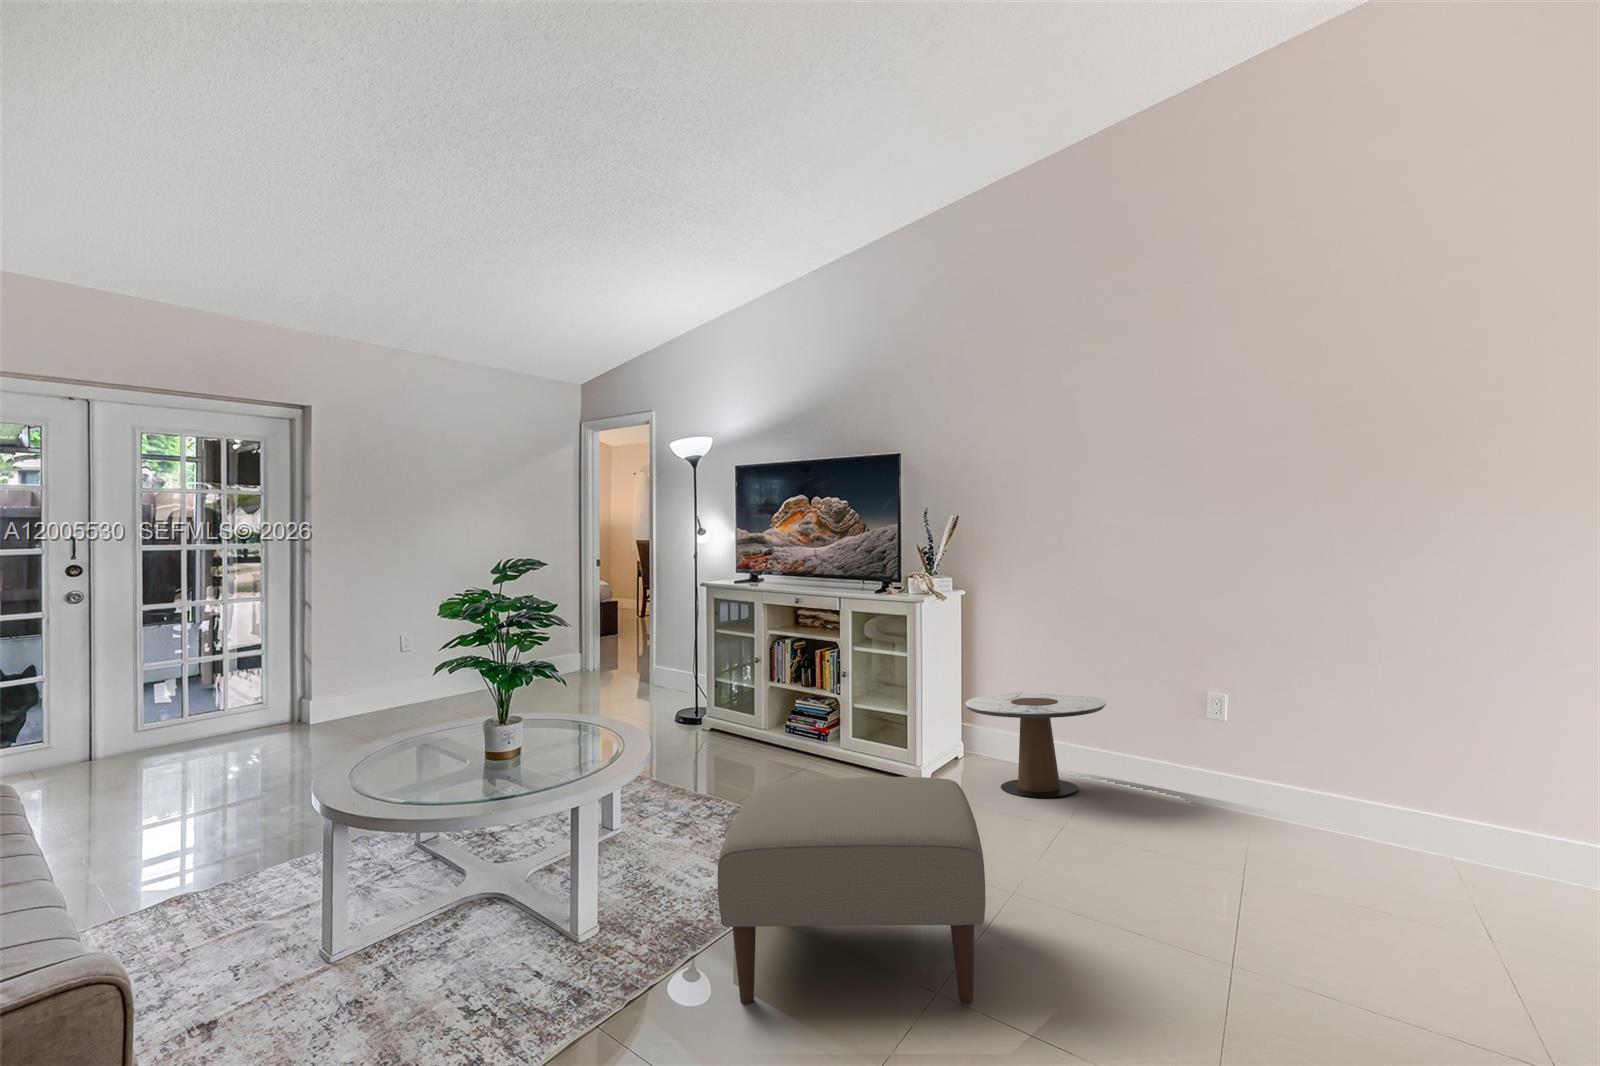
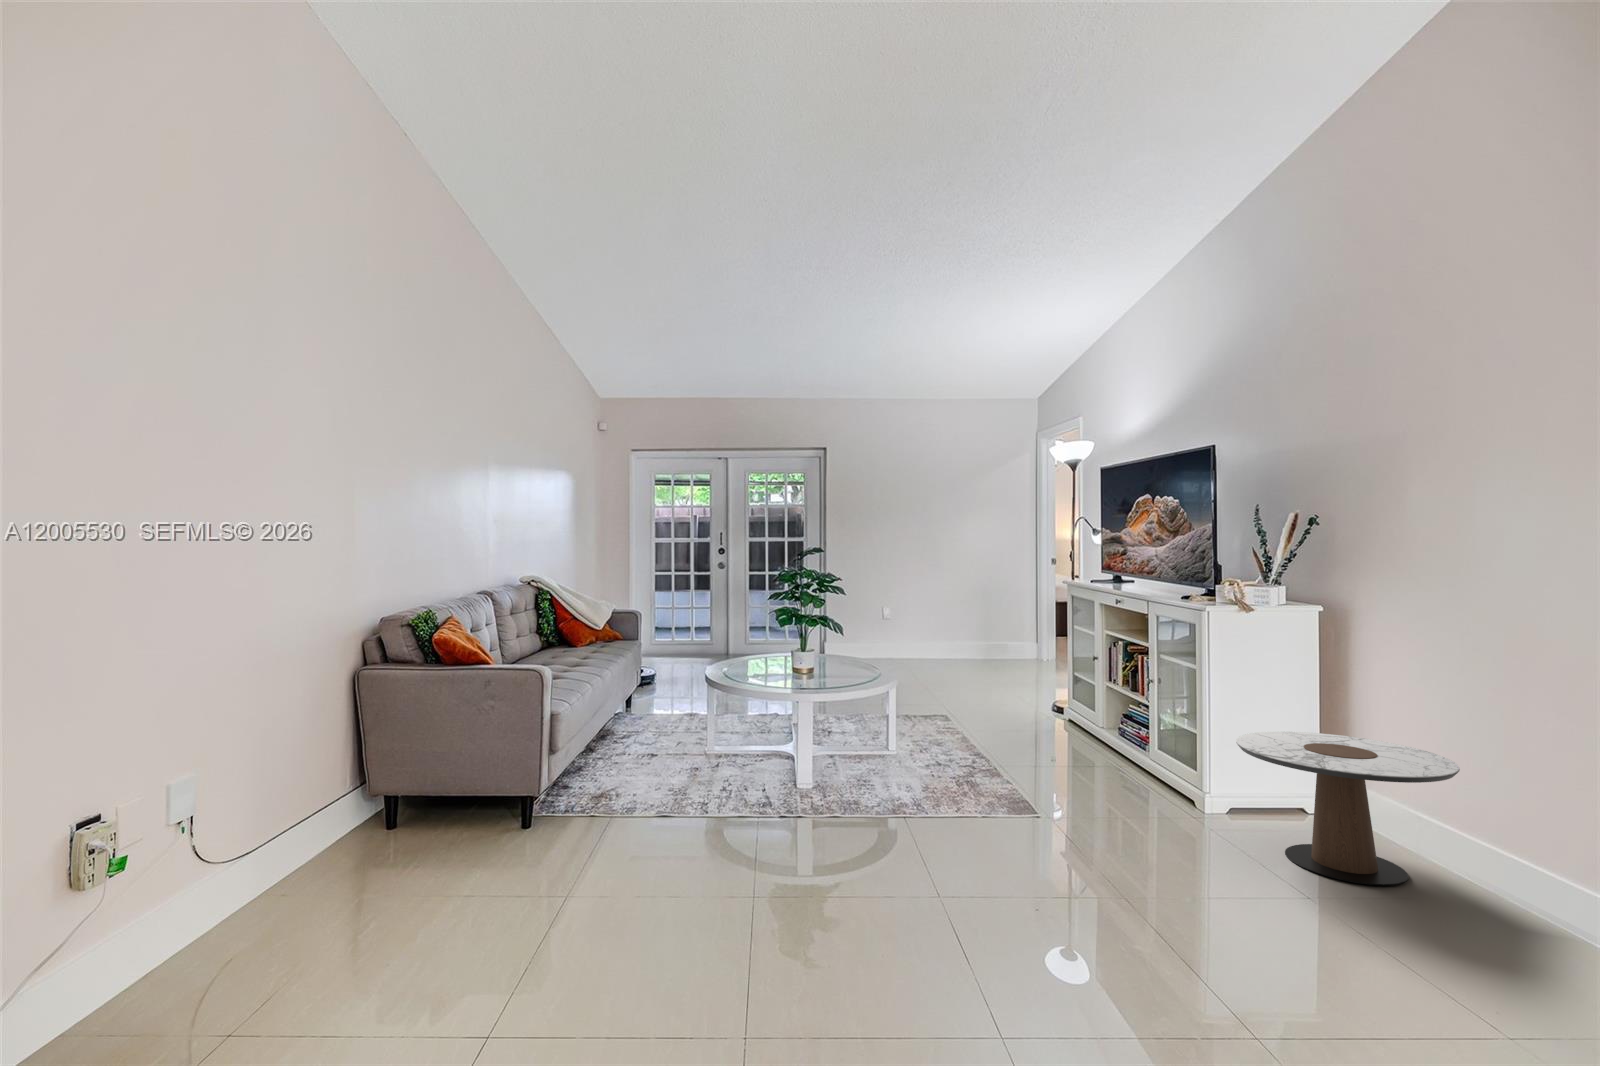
ottoman: present [717,777,986,1004] -> none [677,751,980,999]

